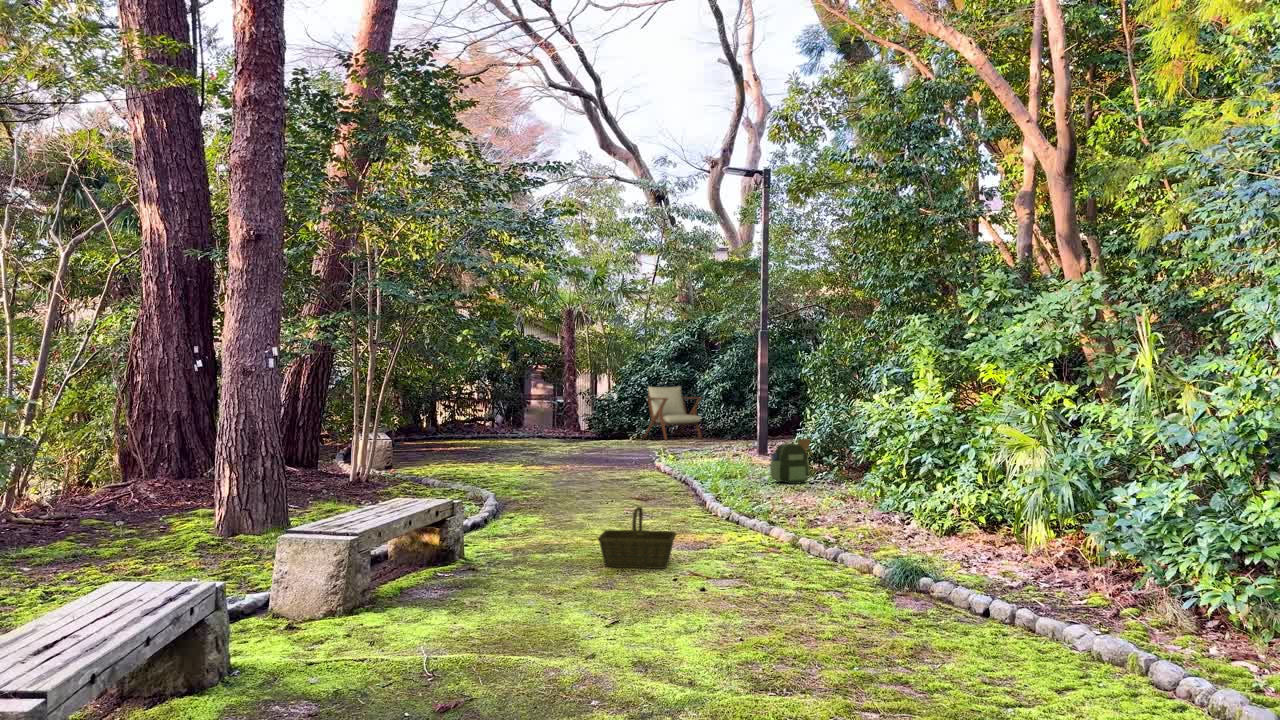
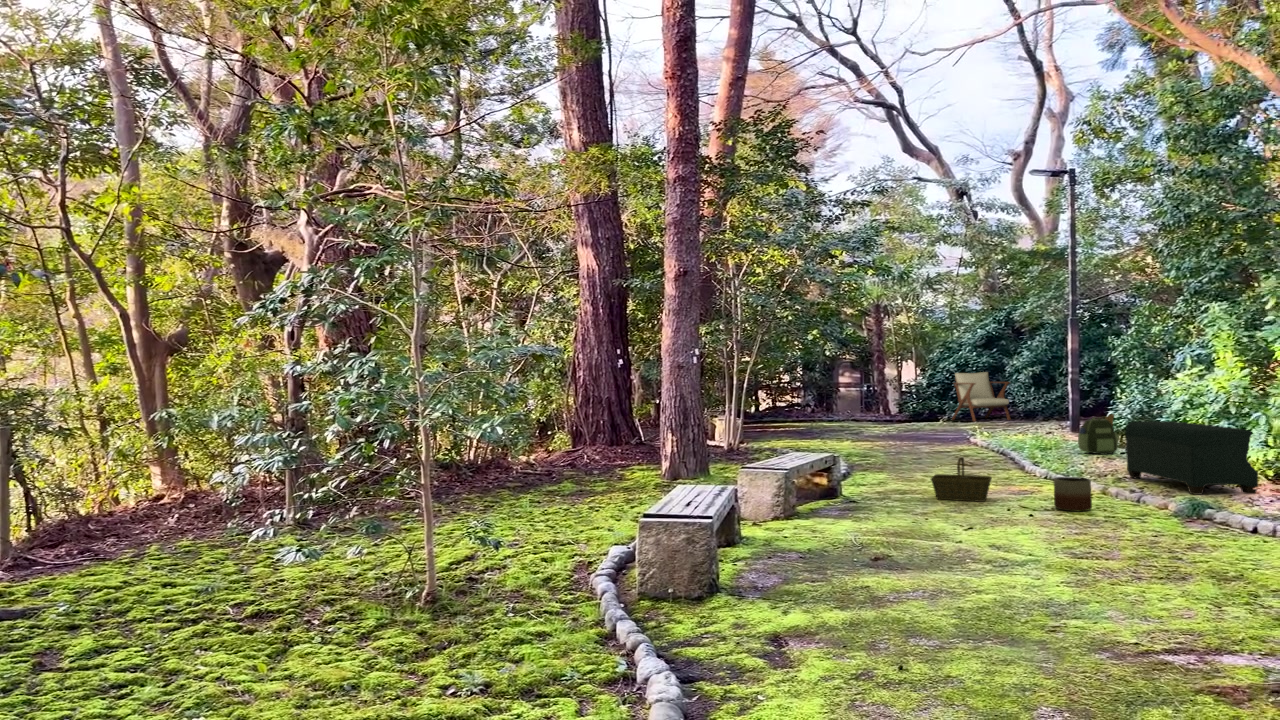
bench: none [824,451,962,544] -> present [1126,421,1258,495]
planter: none [751,534,795,582] -> present [1054,477,1092,512]

